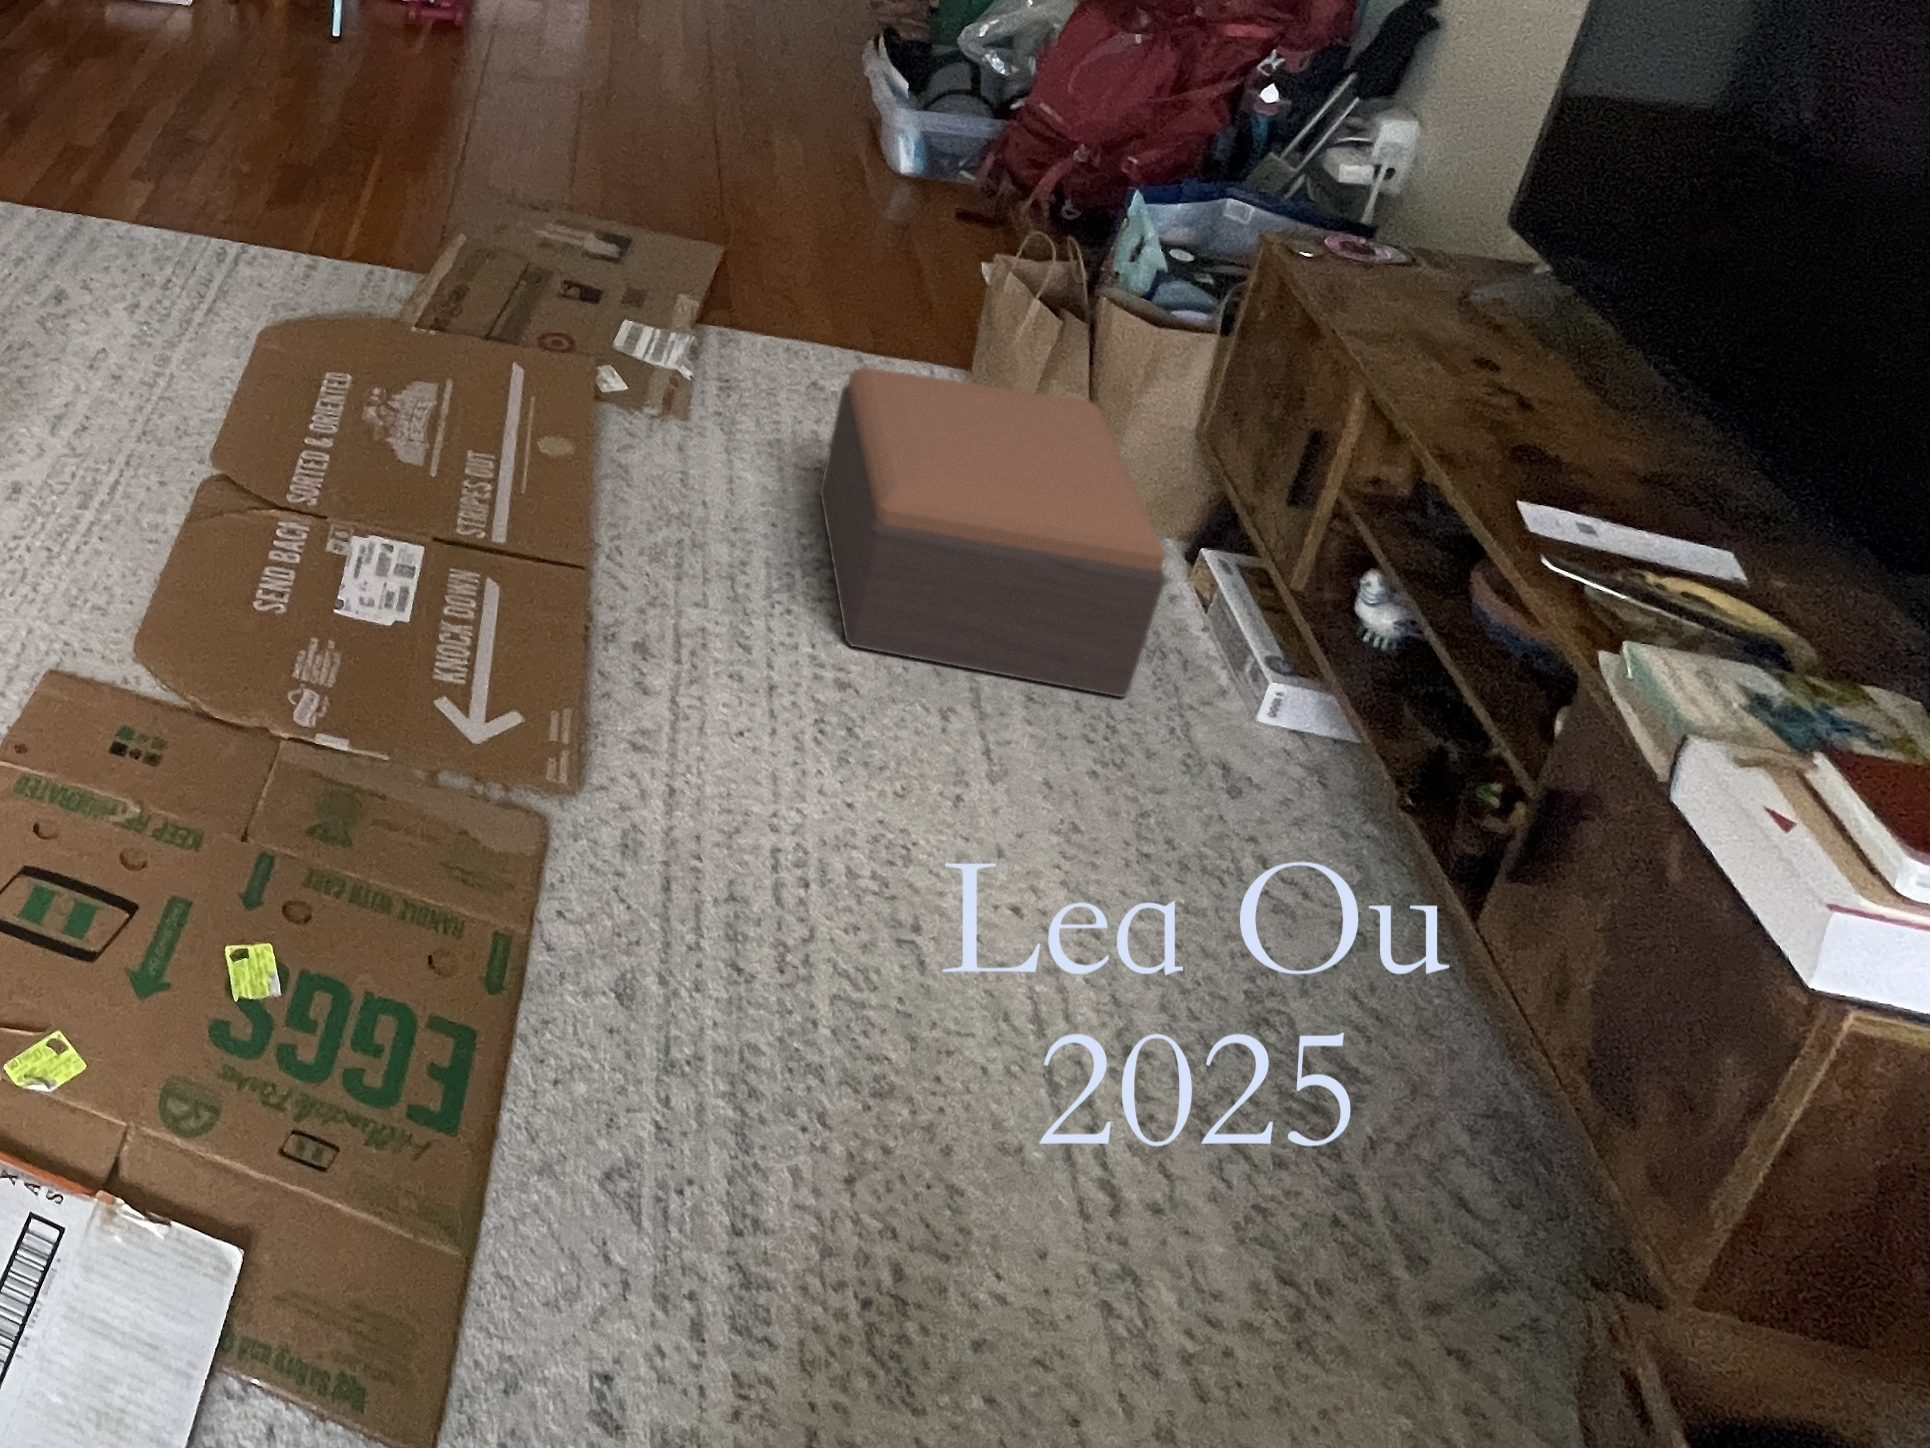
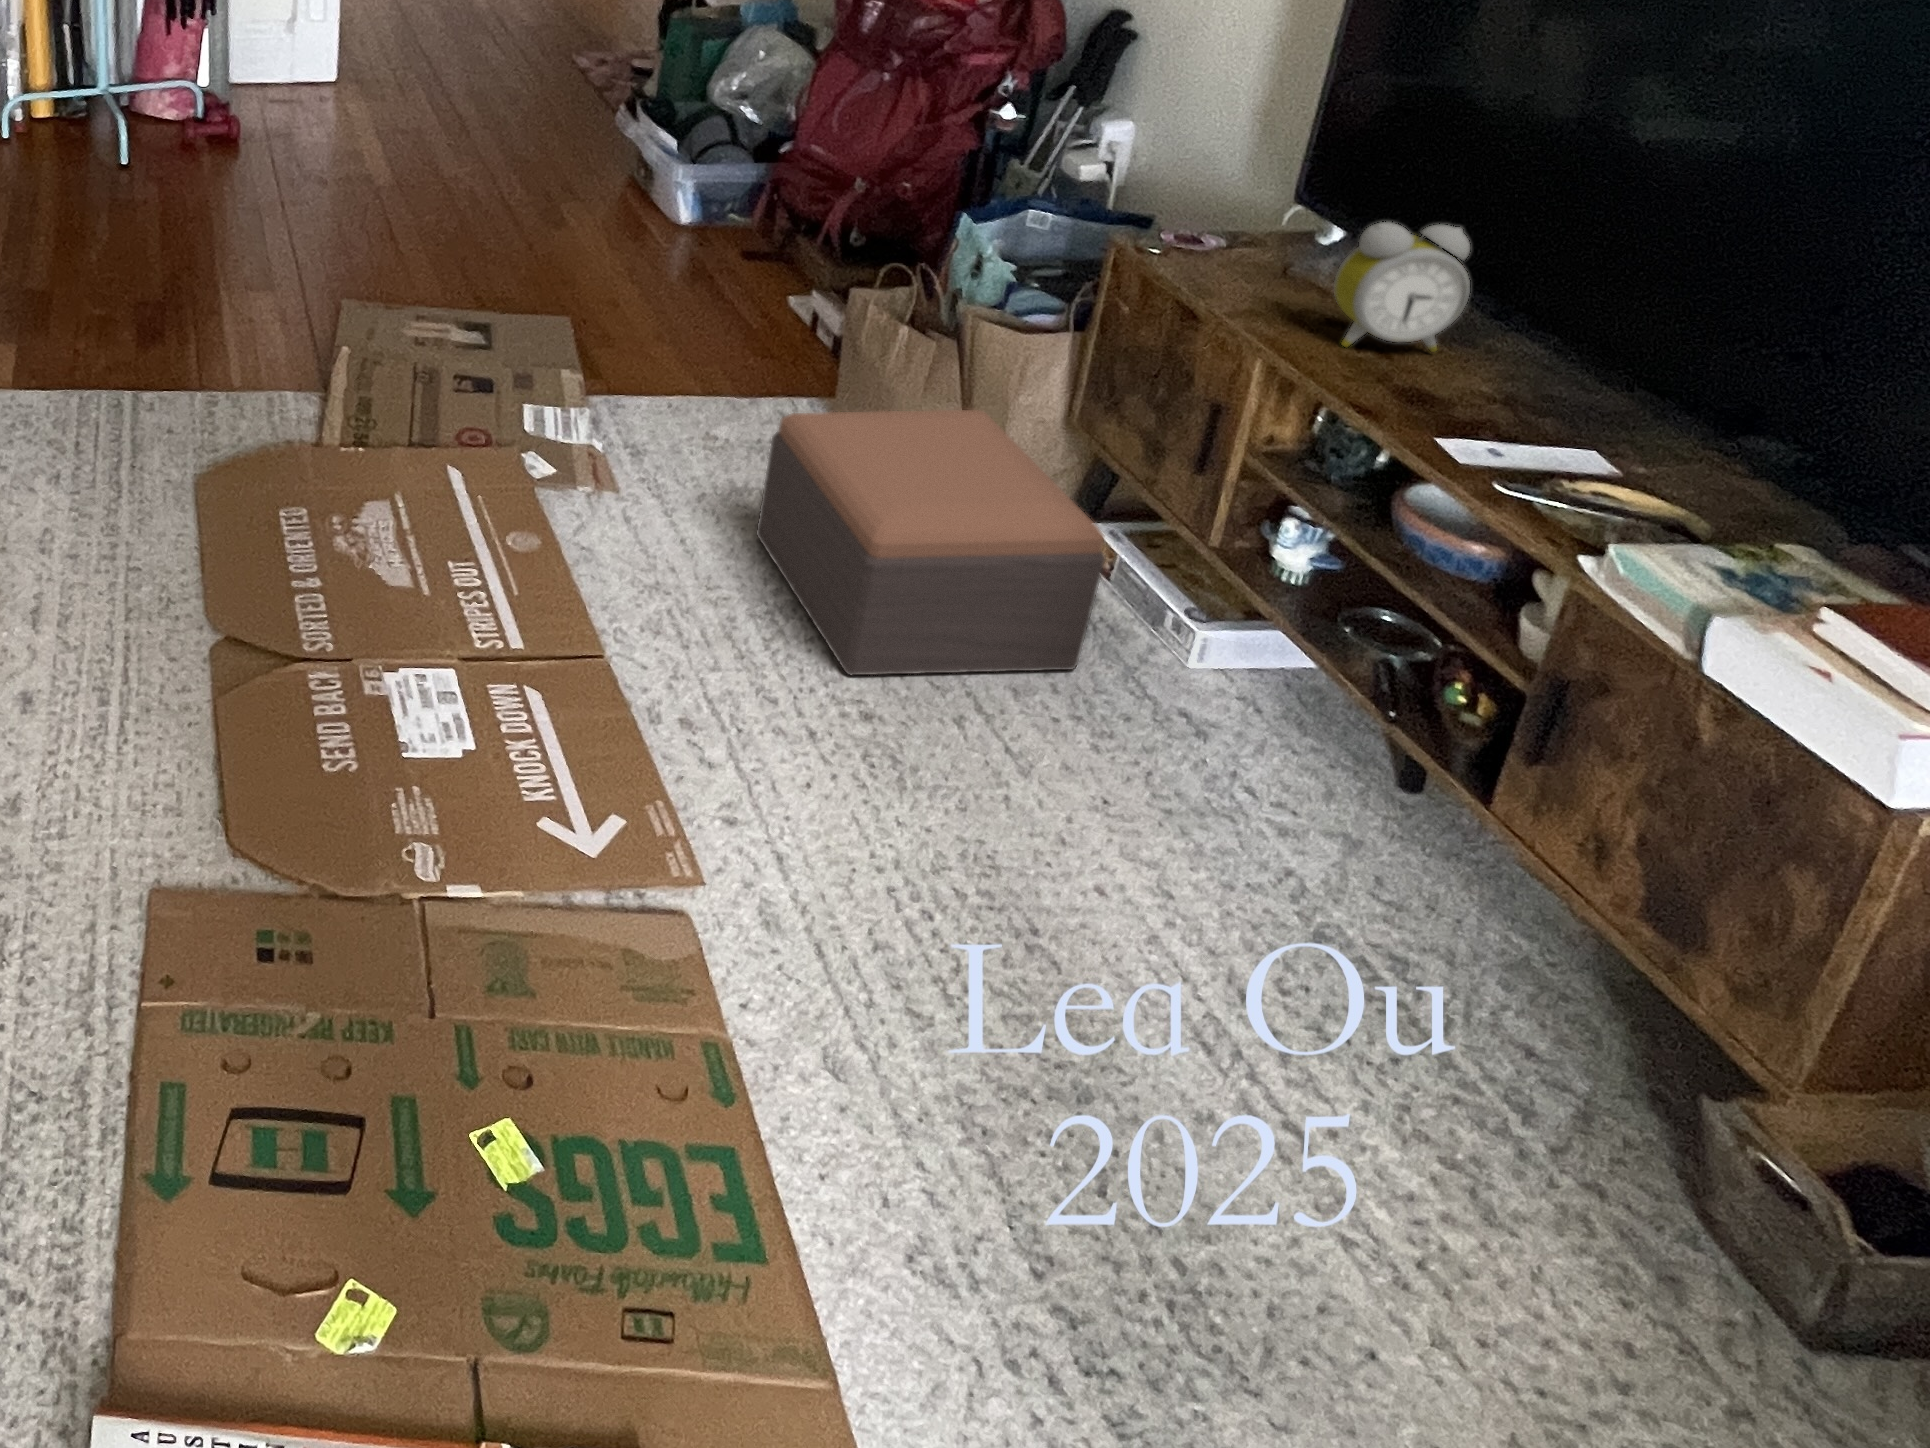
alarm clock: none [1467,245,1646,409] -> present [1334,222,1470,351]

